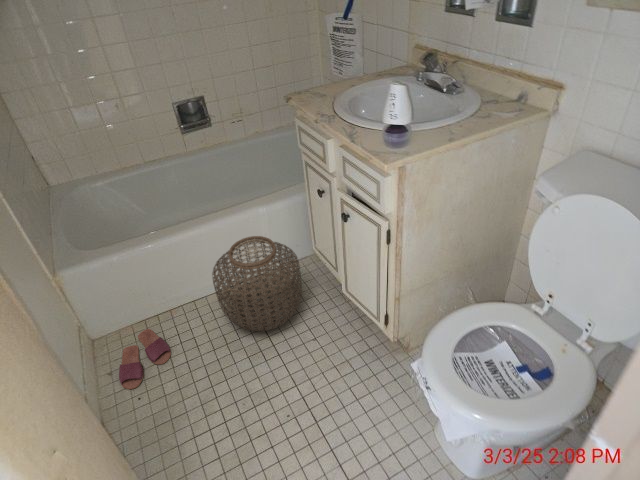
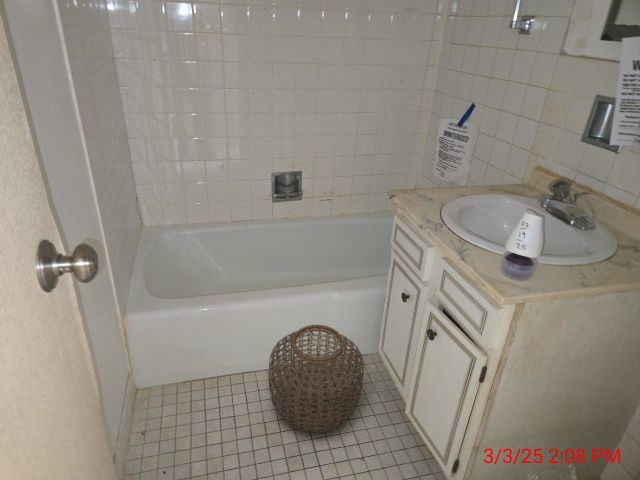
slippers: present [119,329,171,389] -> none [146,394,206,462]

